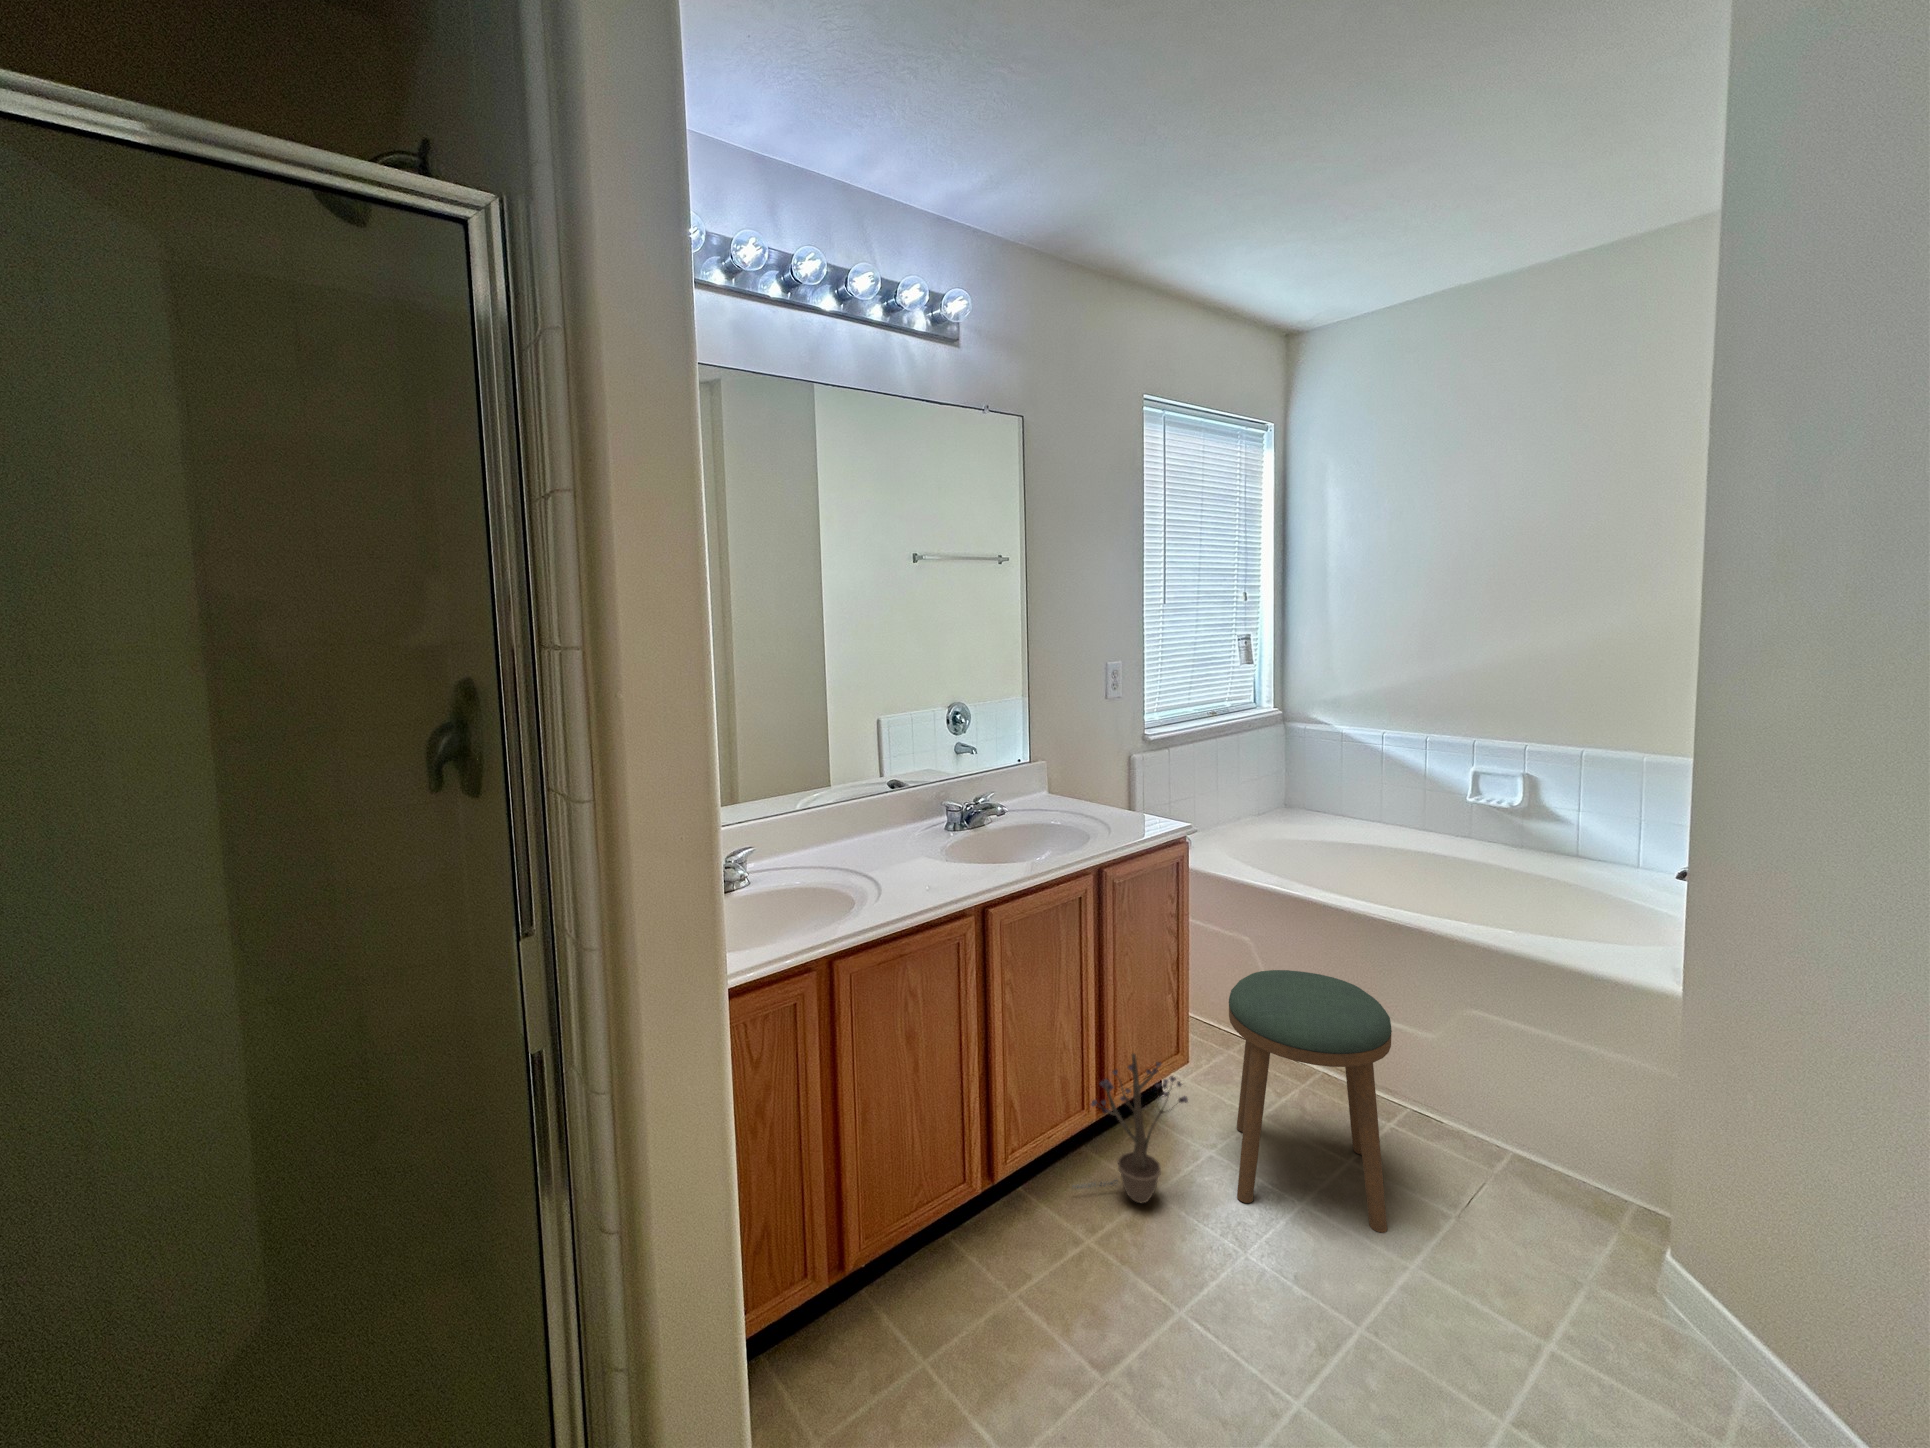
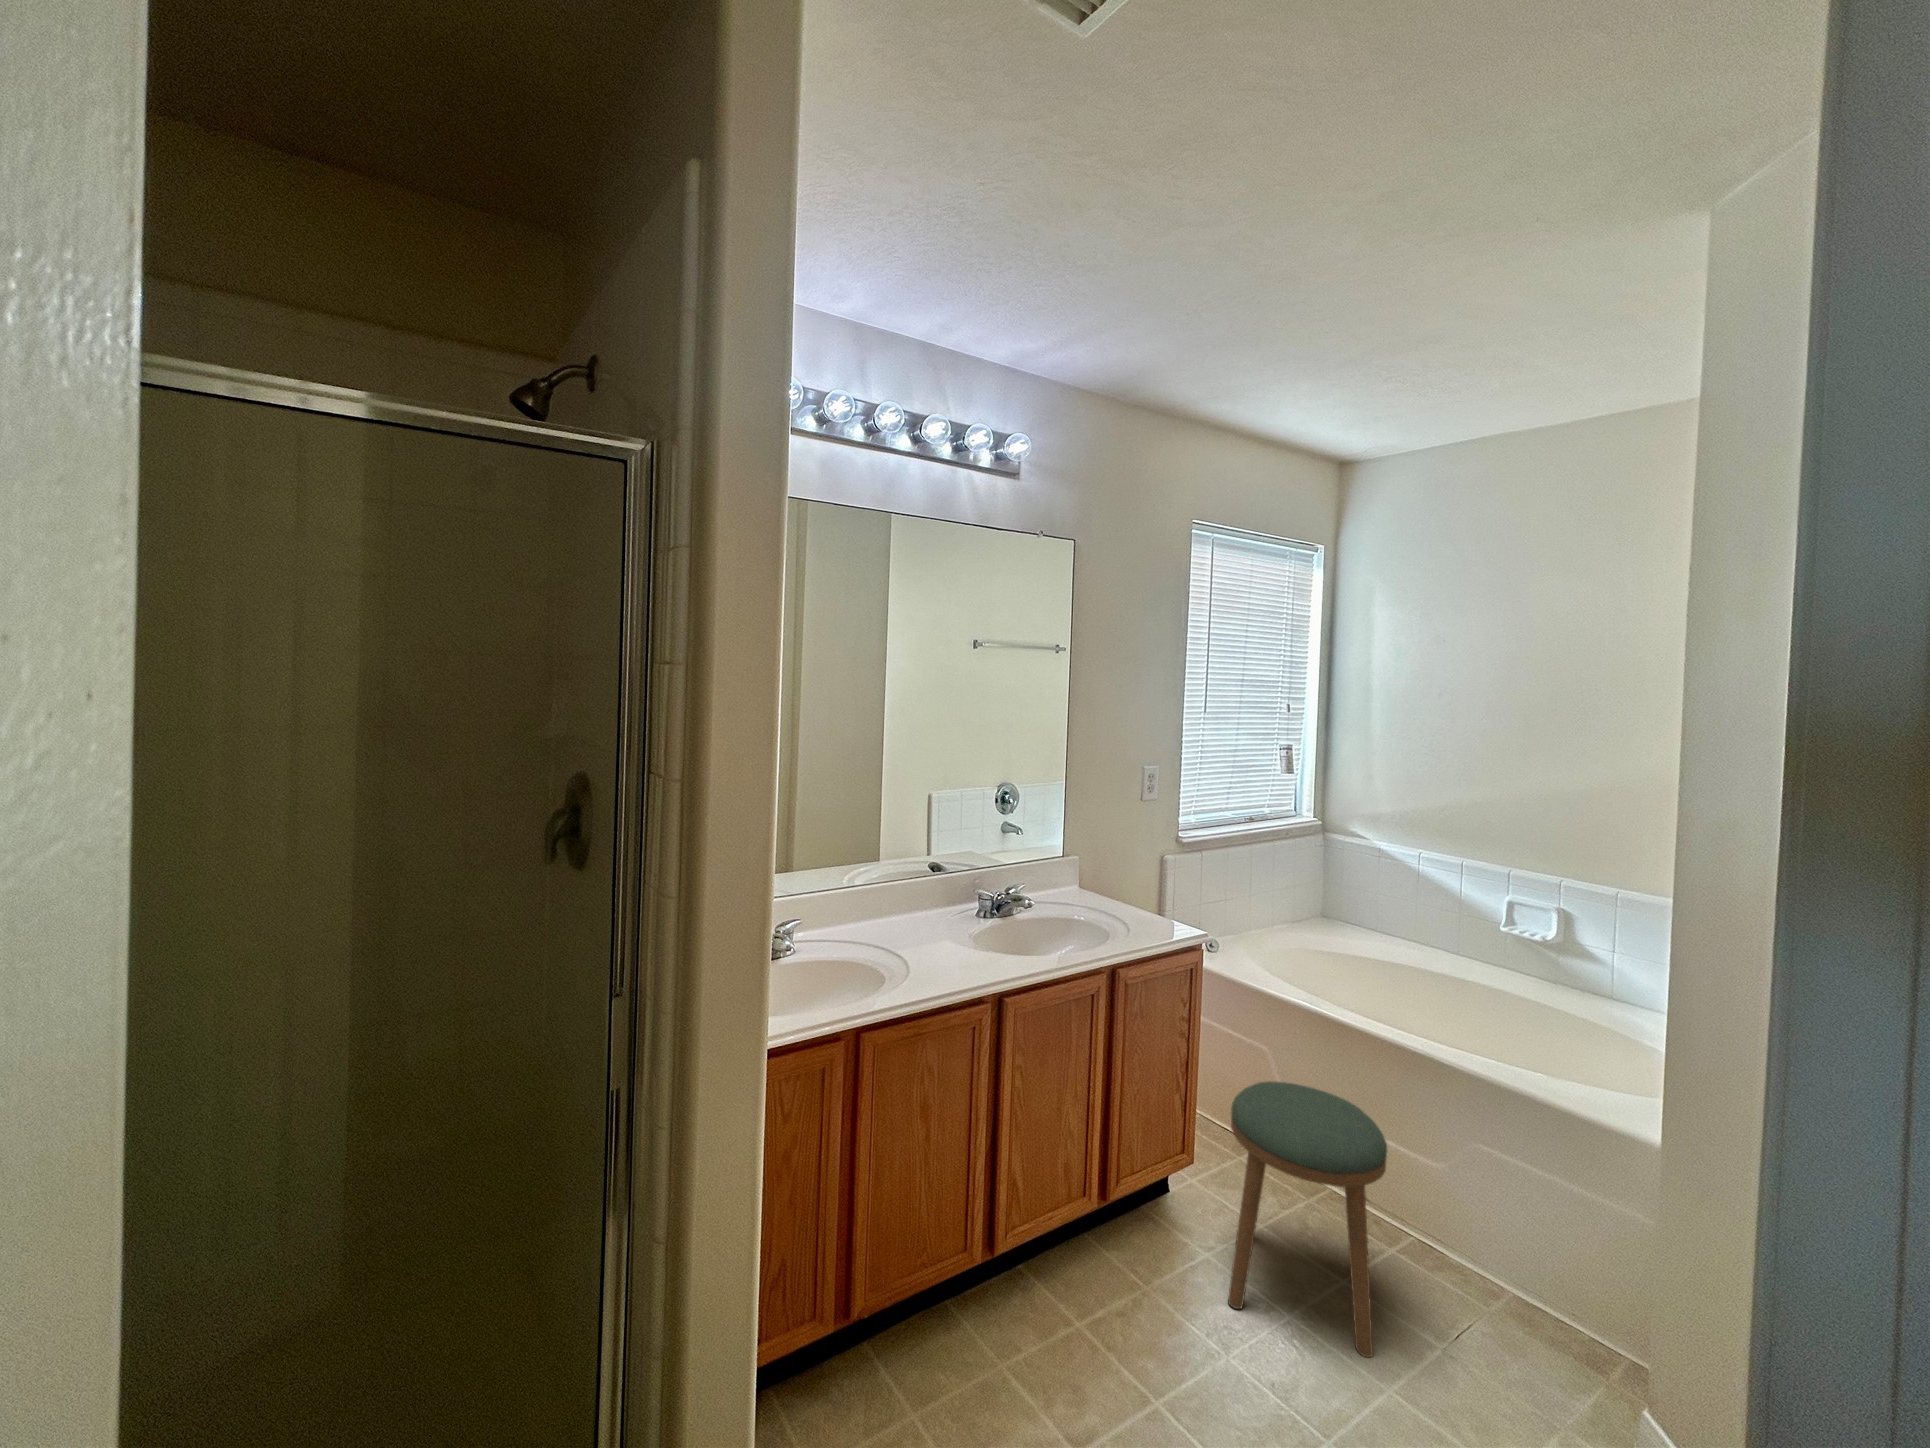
decorative plant: present [1073,1054,1188,1203] -> none [1069,1148,1184,1296]

